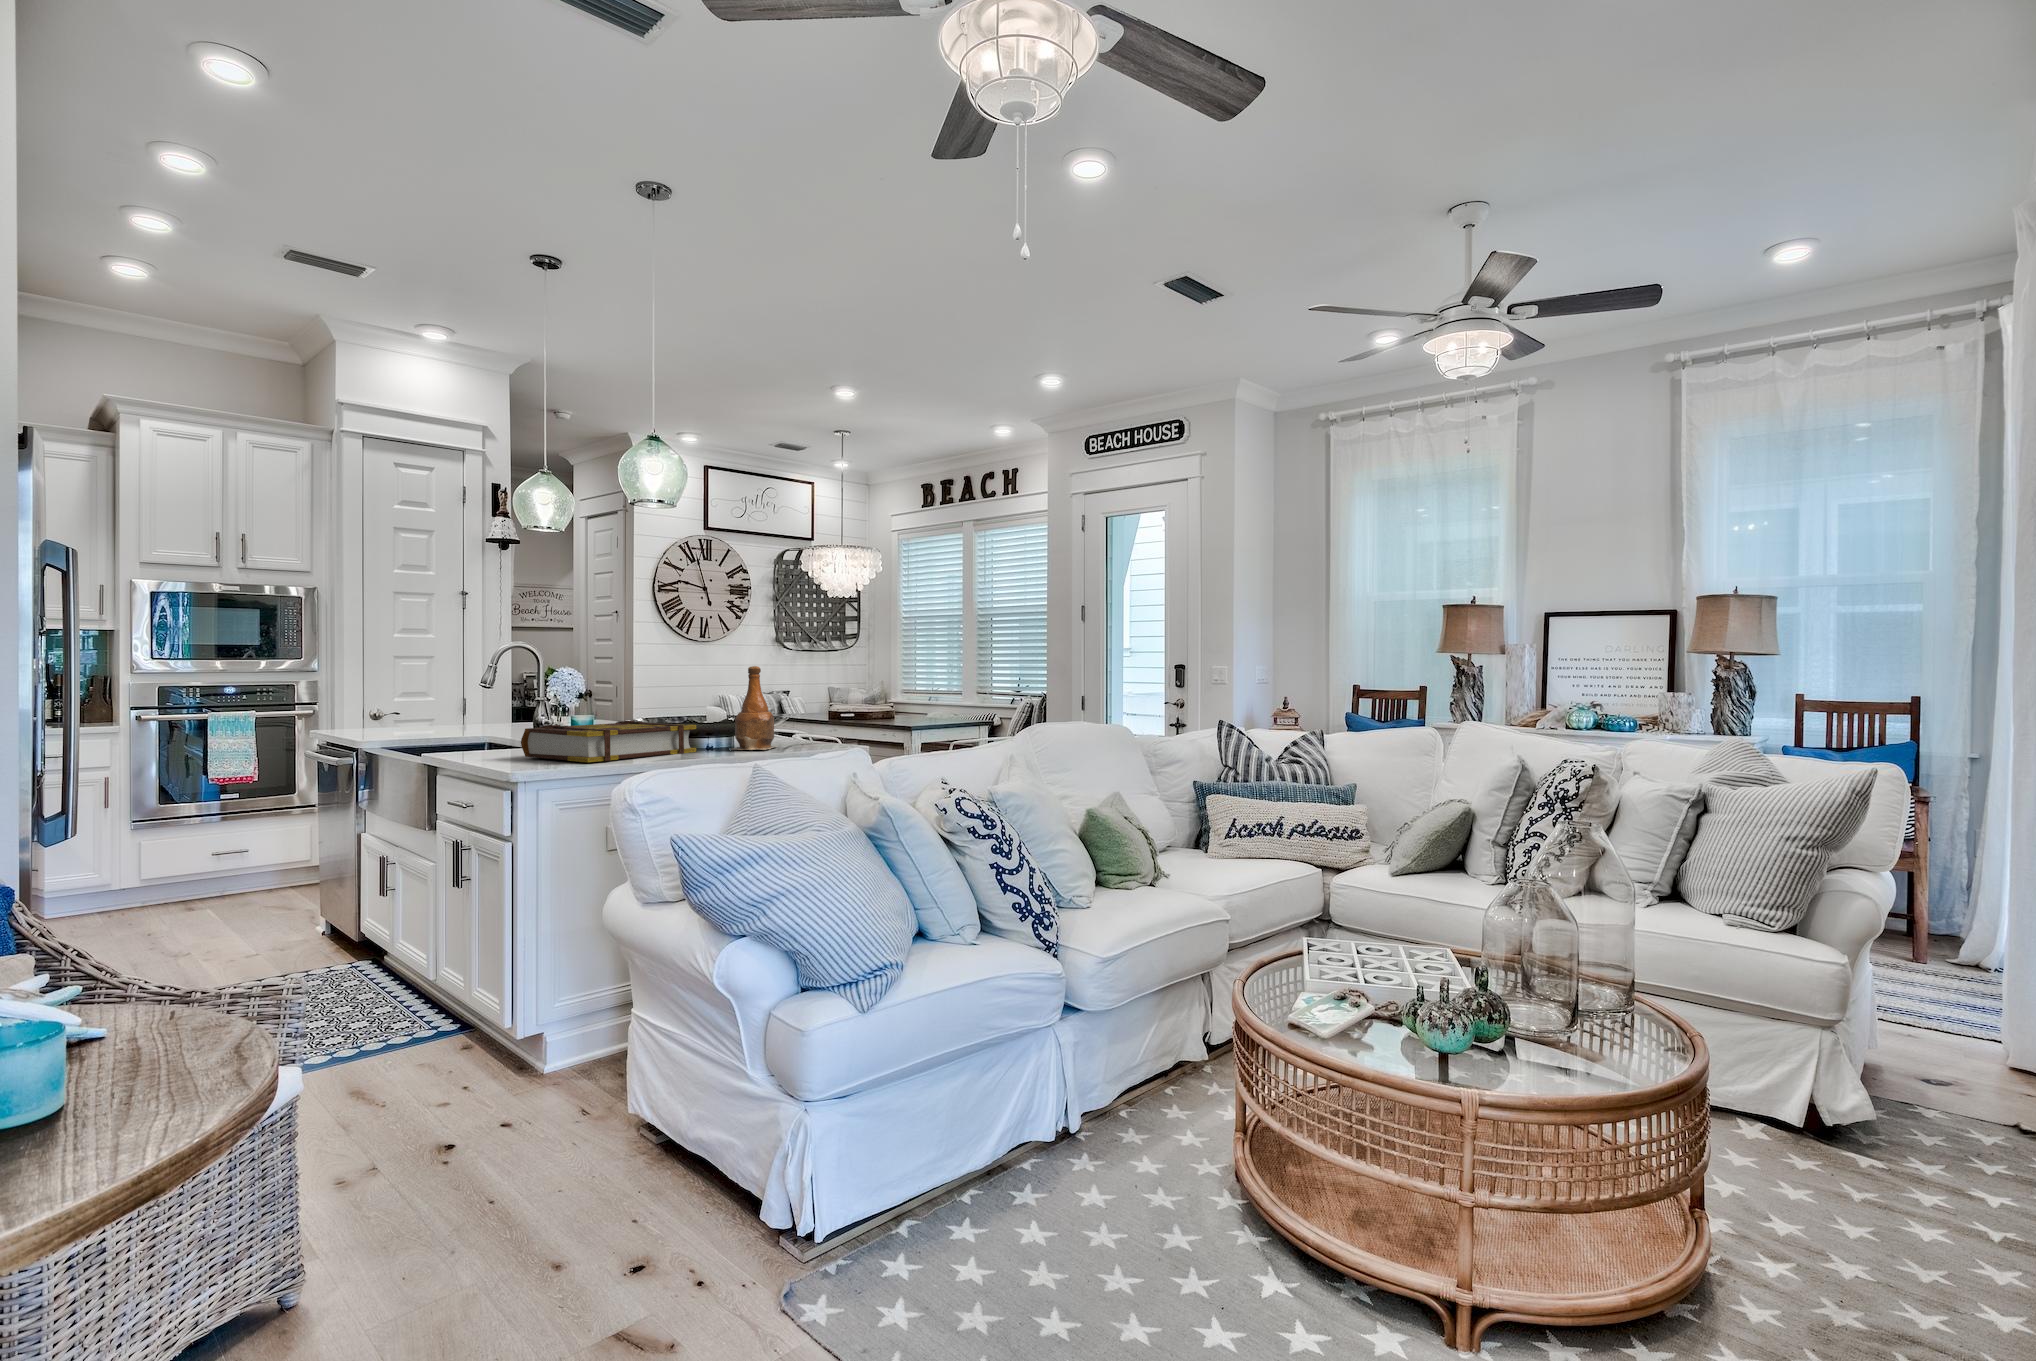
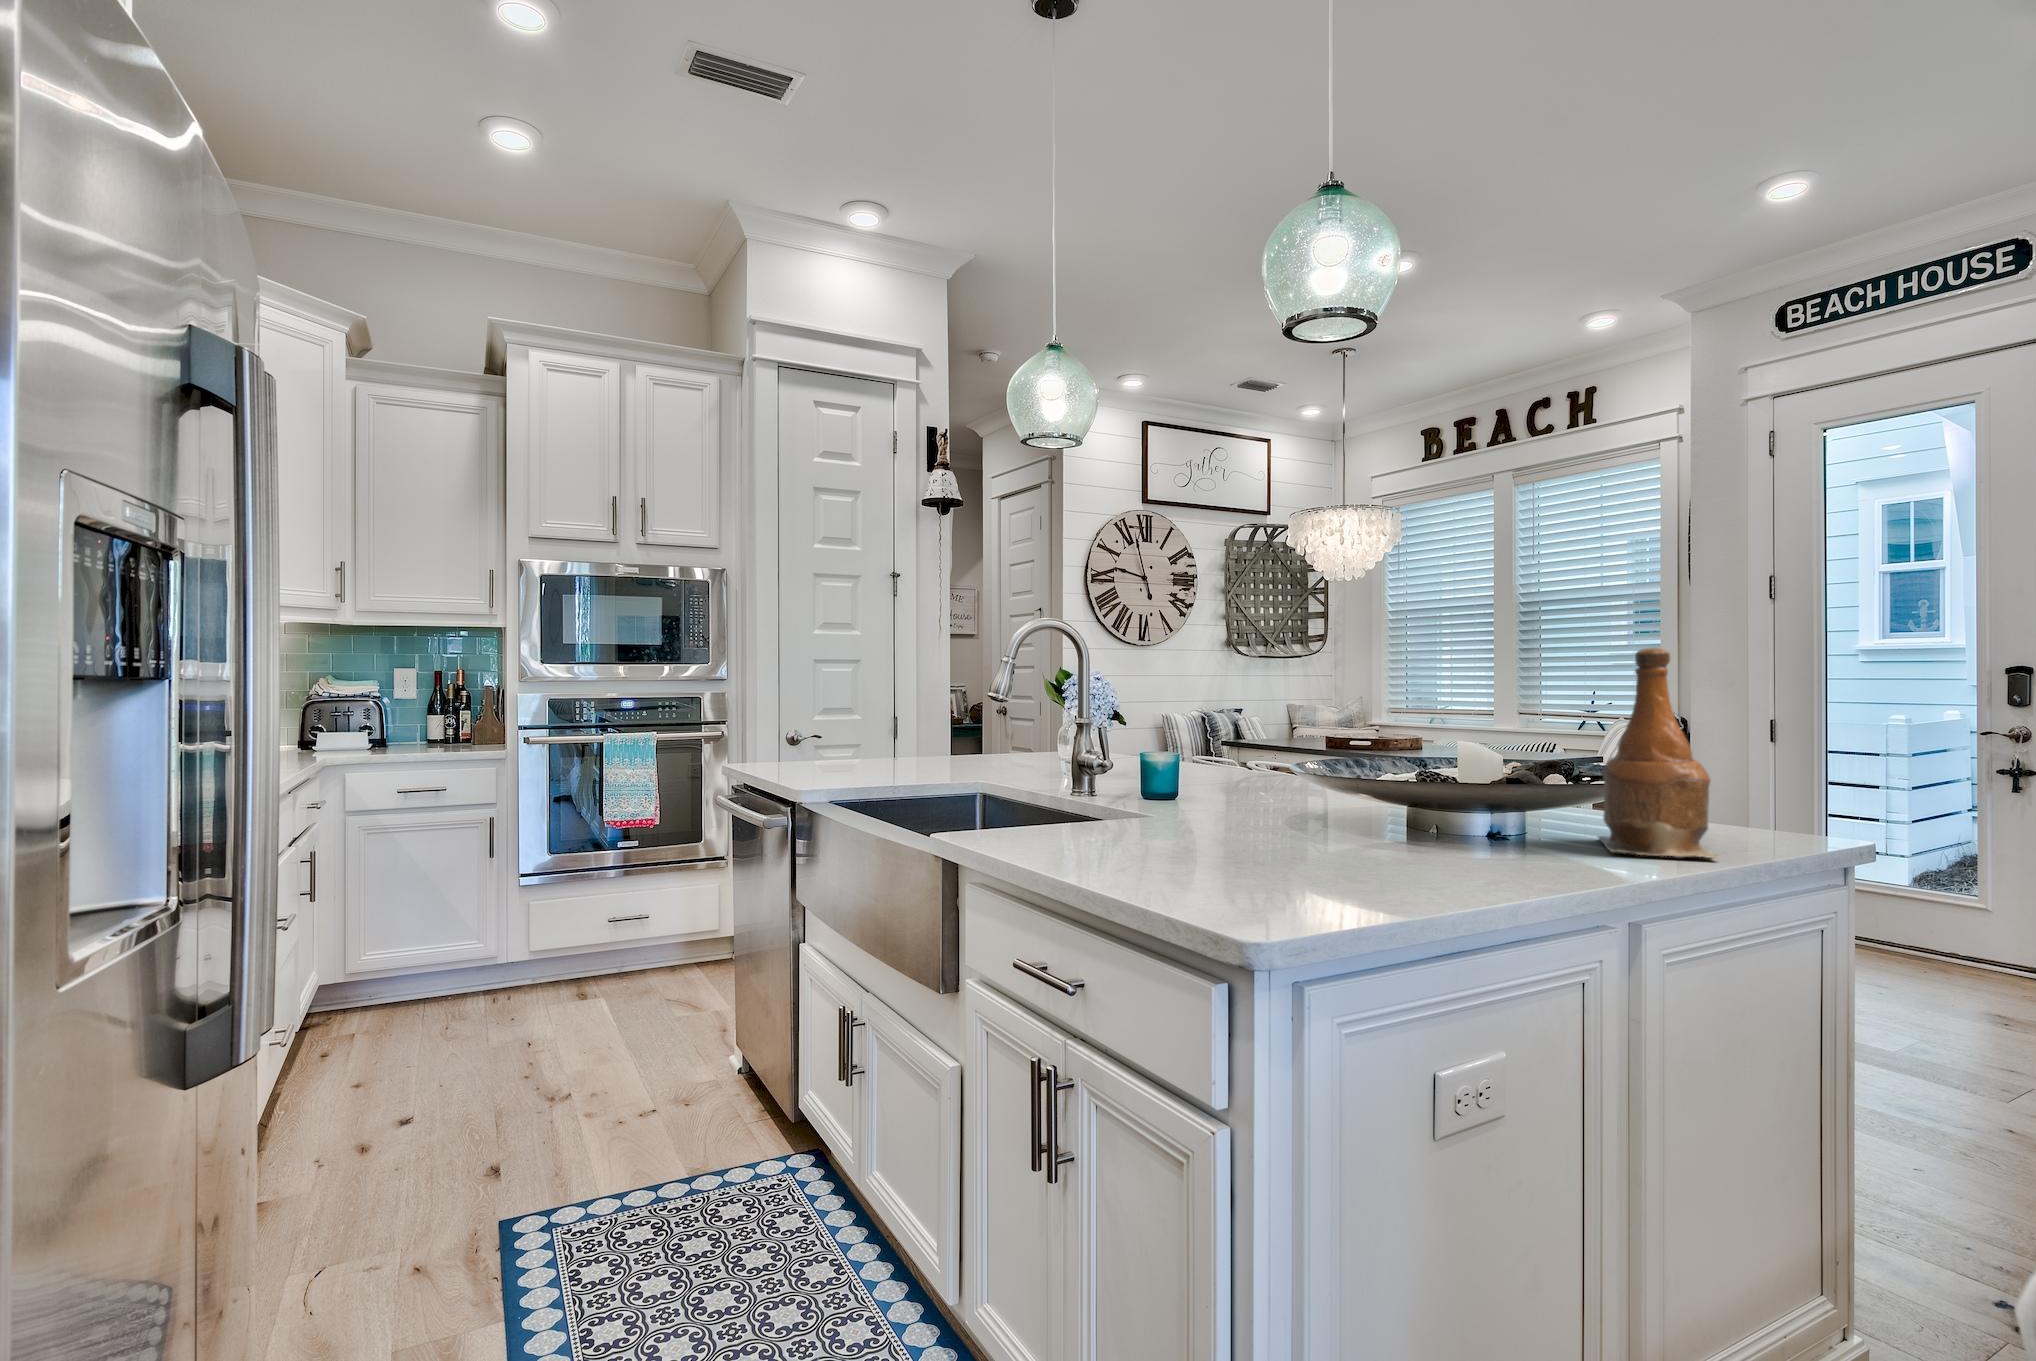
book: present [521,721,696,762] -> none [1147,773,1523,900]

